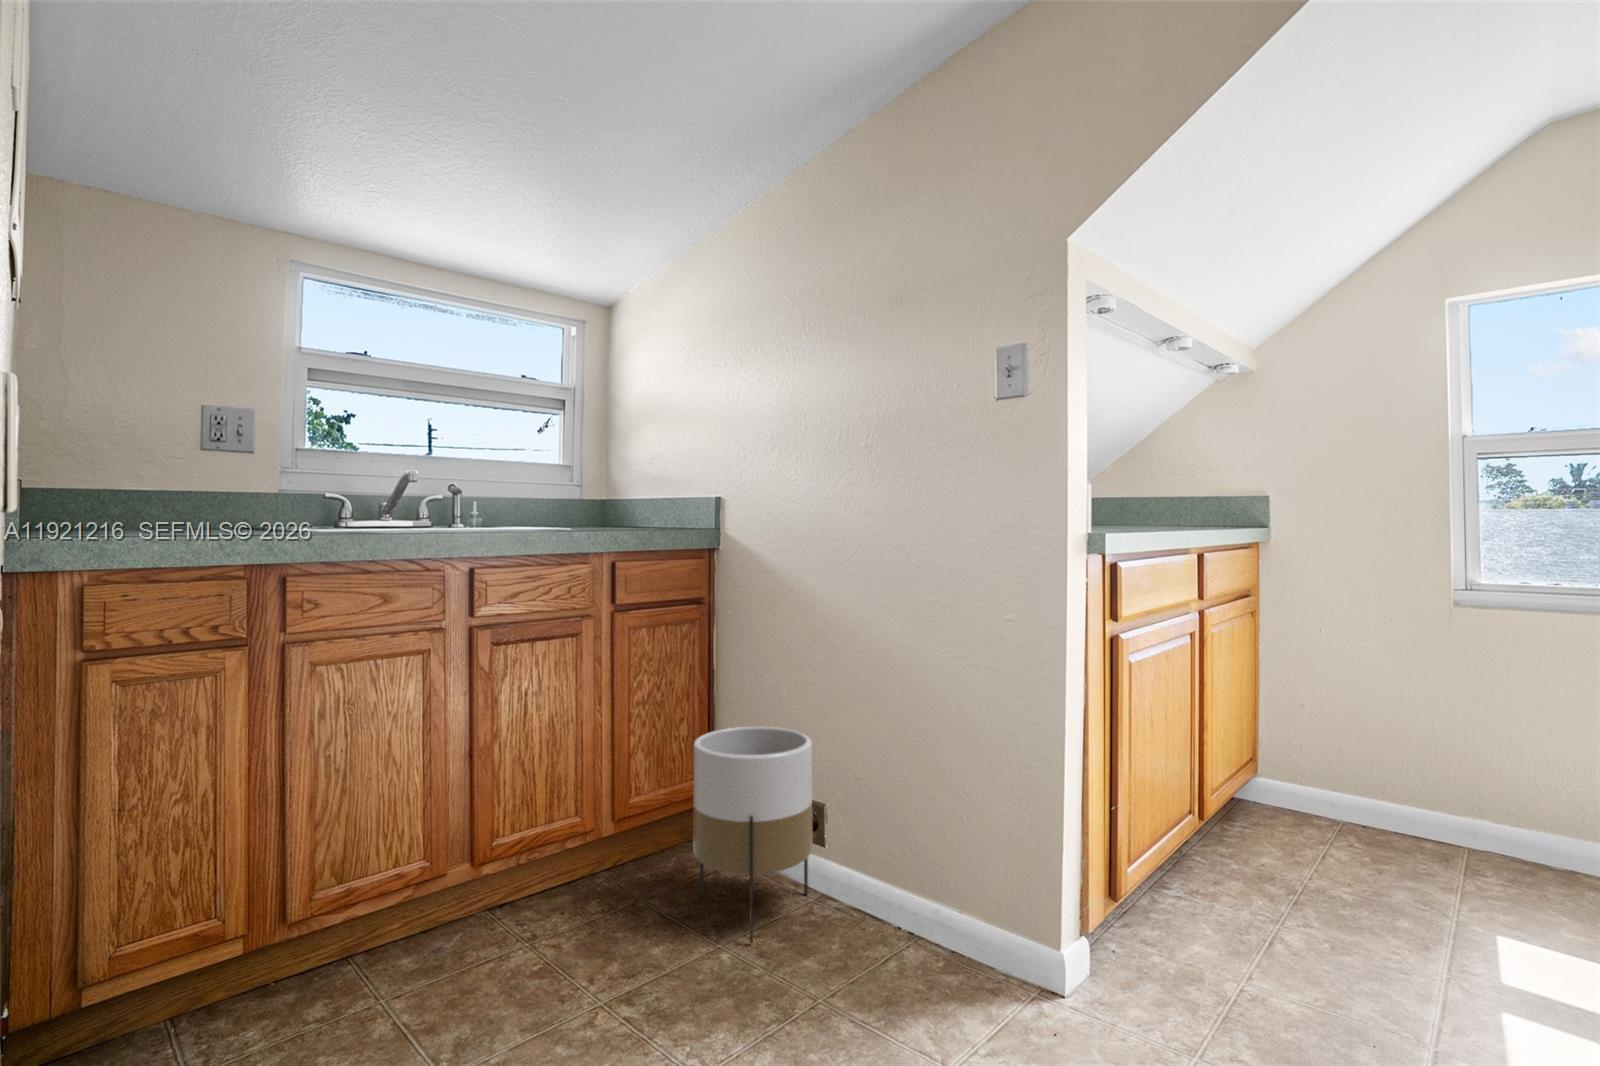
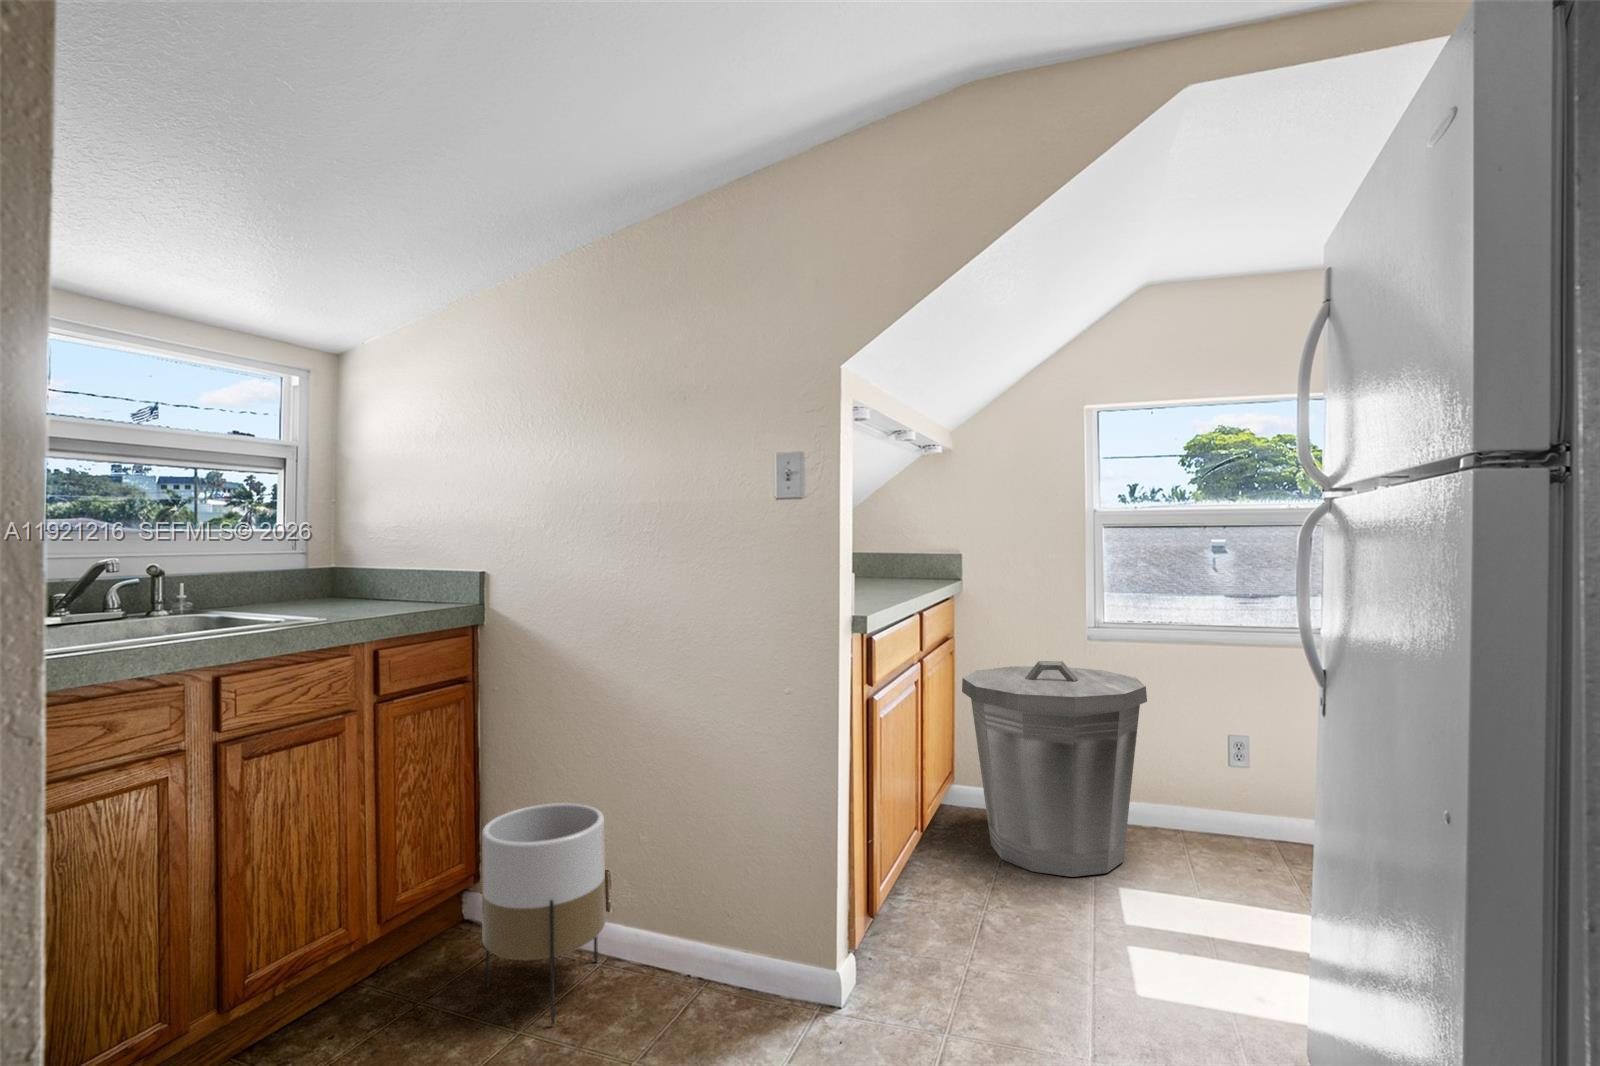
trash can: none [1262,627,1554,915] -> present [962,661,1147,877]

